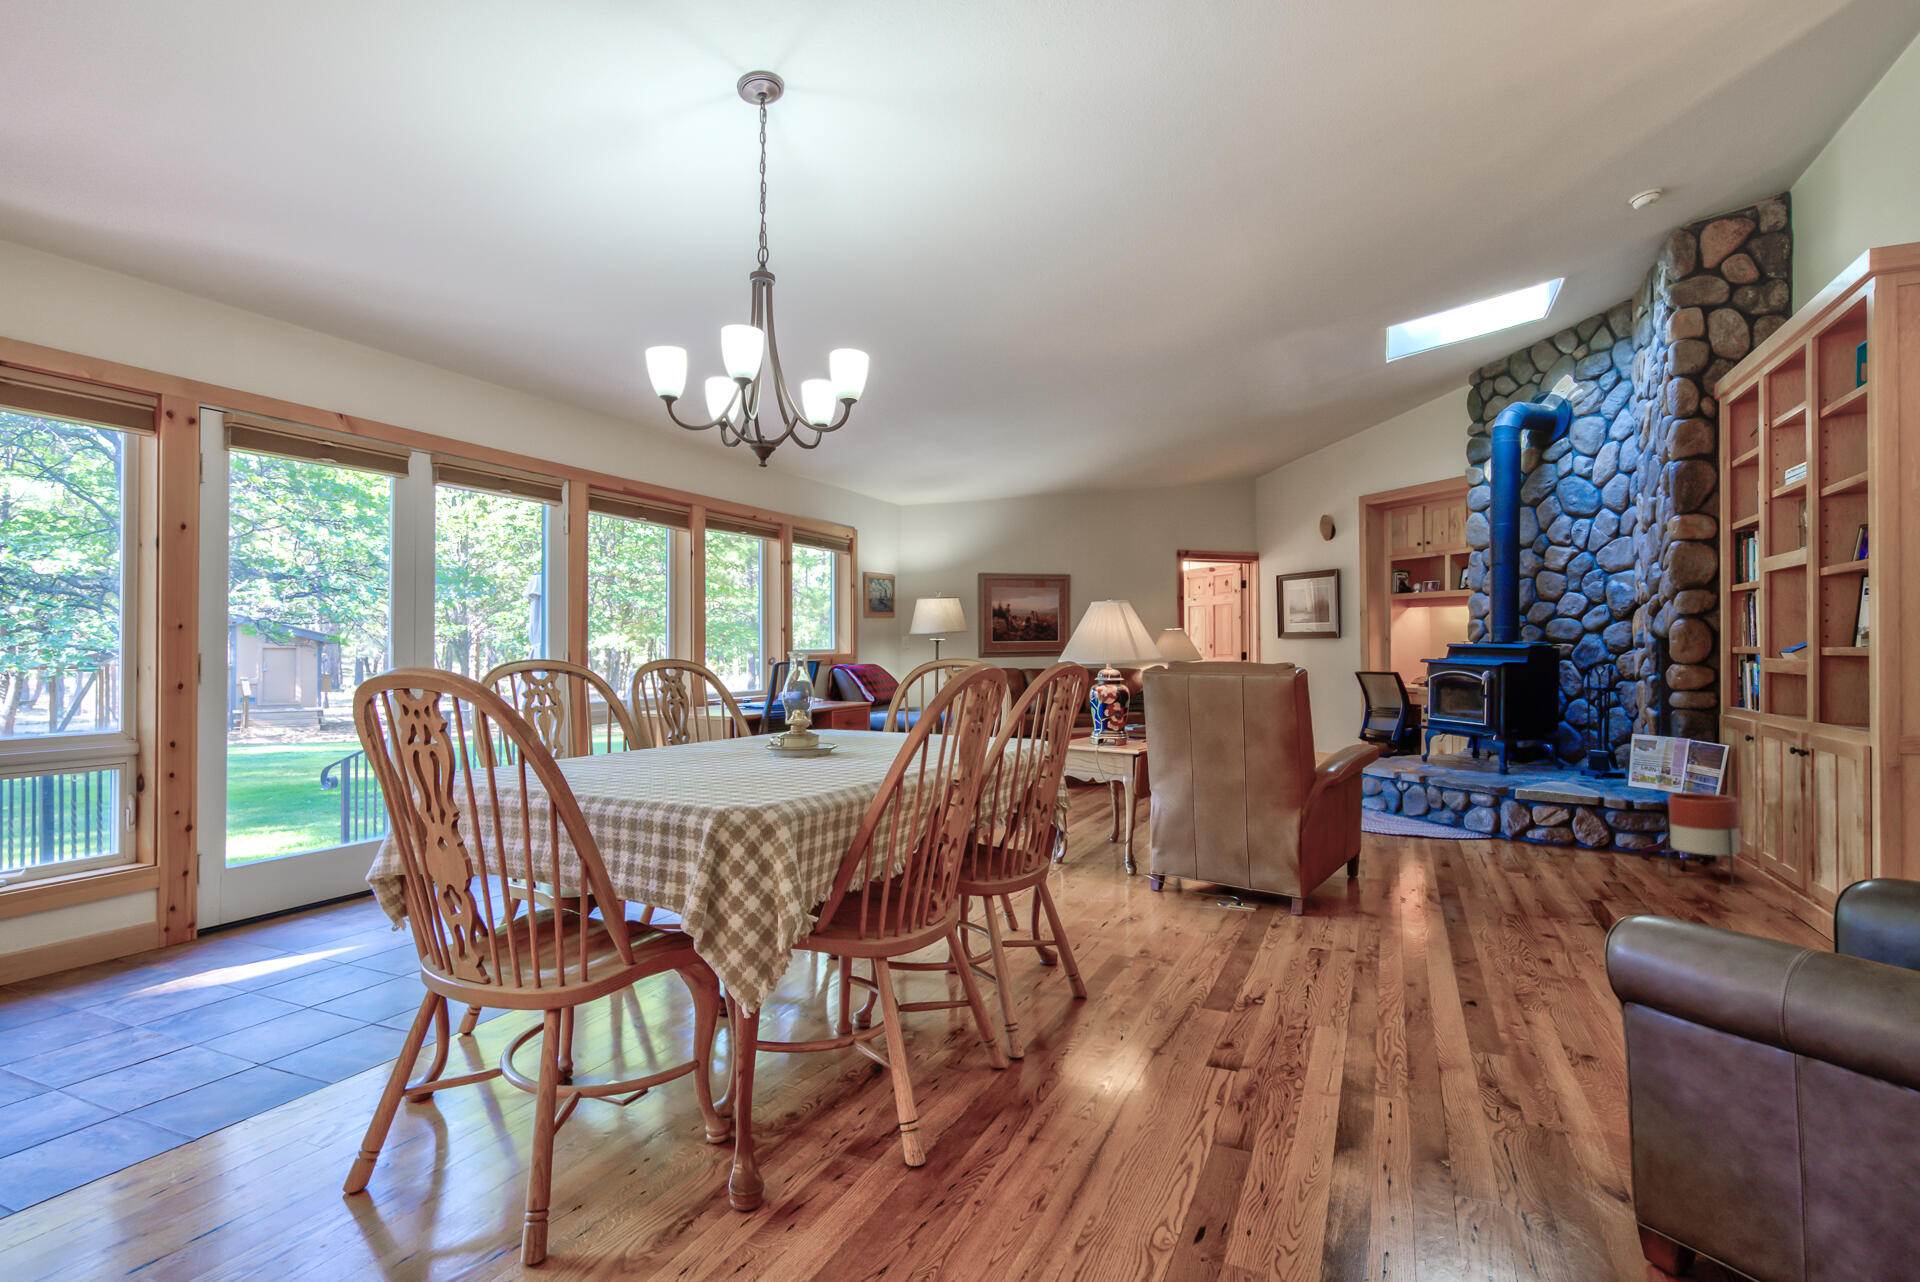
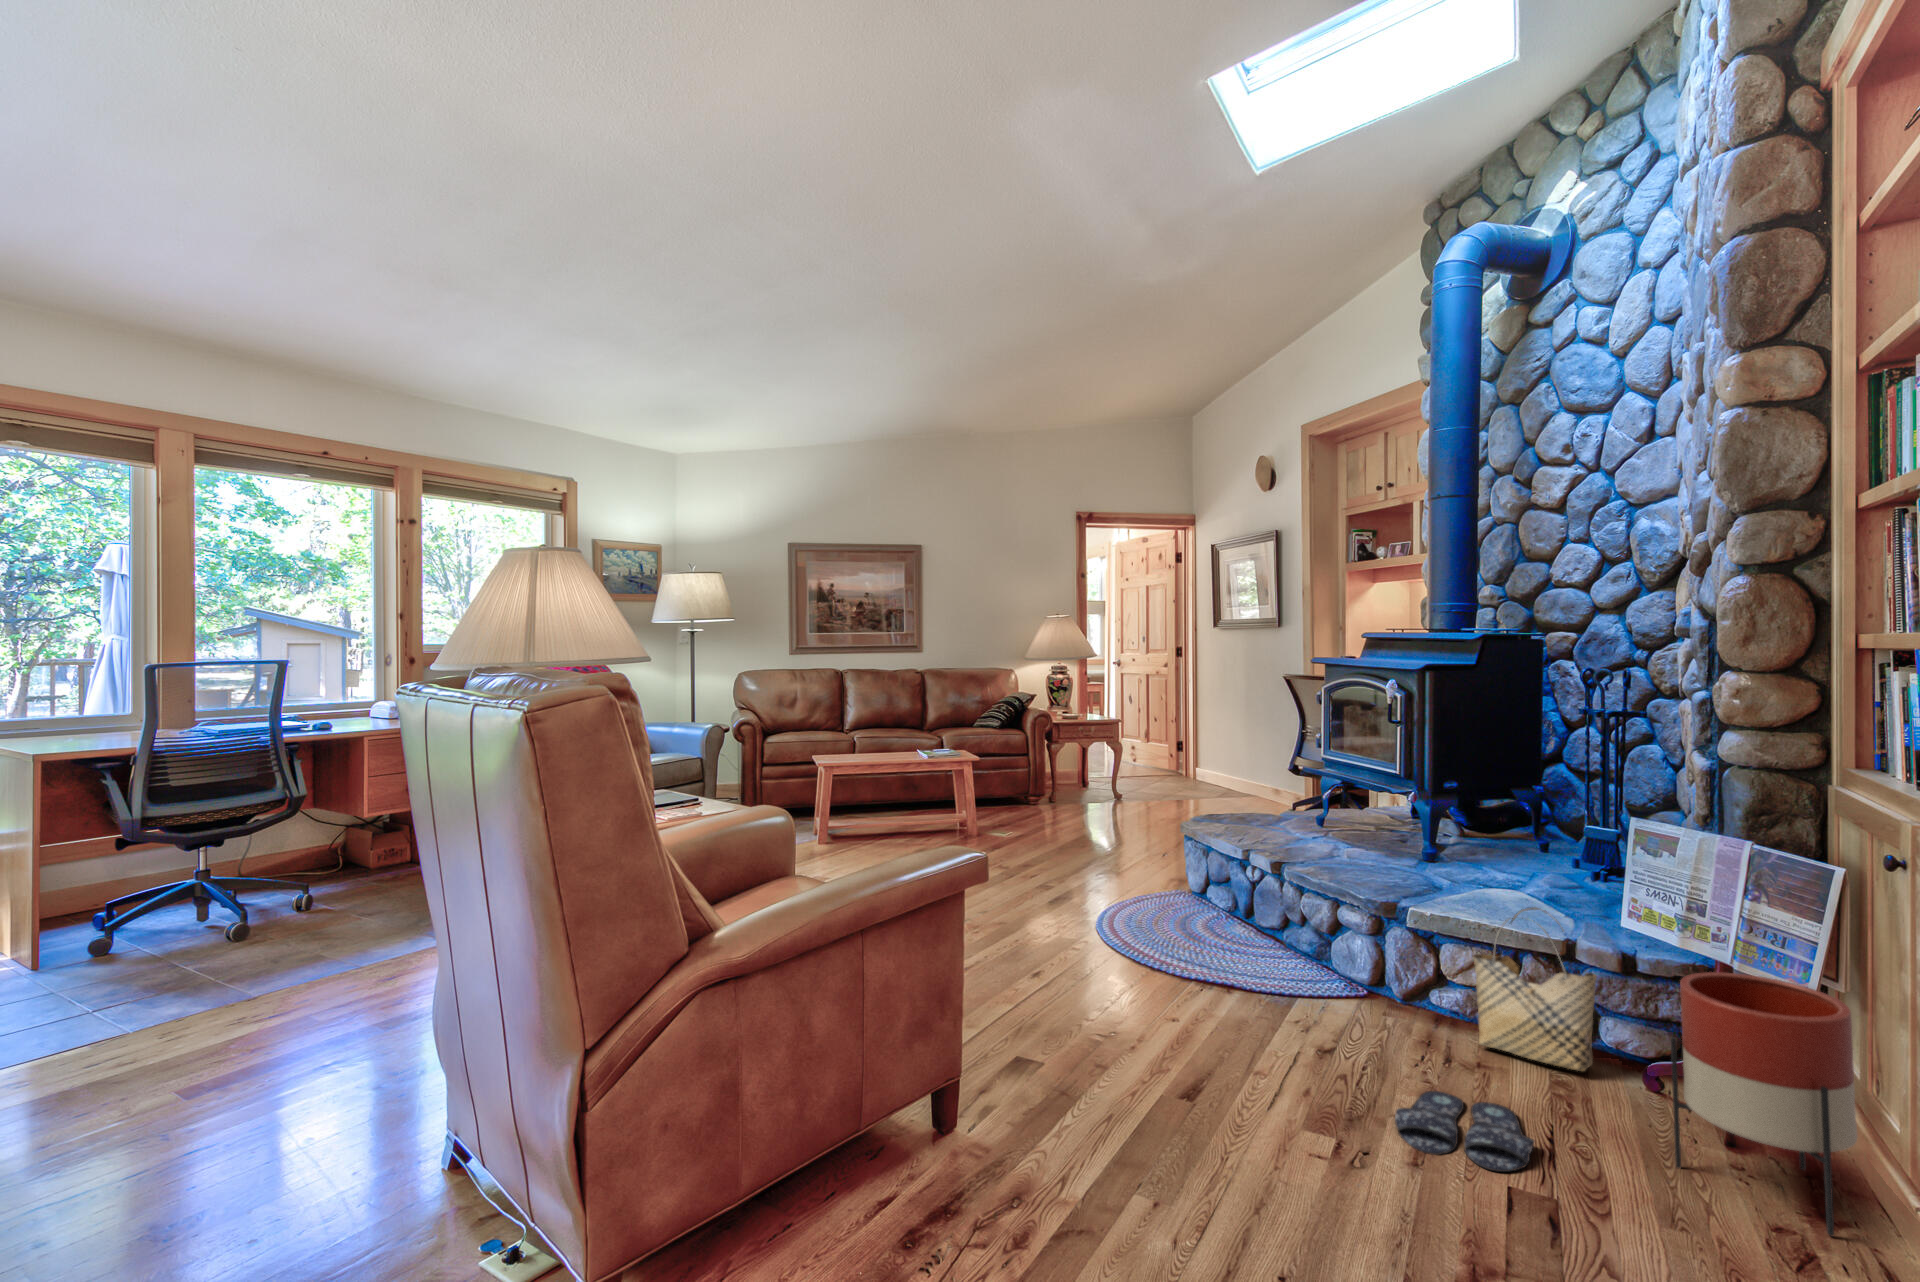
woven basket: none [1555,781,1619,855] -> present [1473,907,1597,1071]
slippers: none [1544,864,1610,881] -> present [1395,1091,1534,1172]

